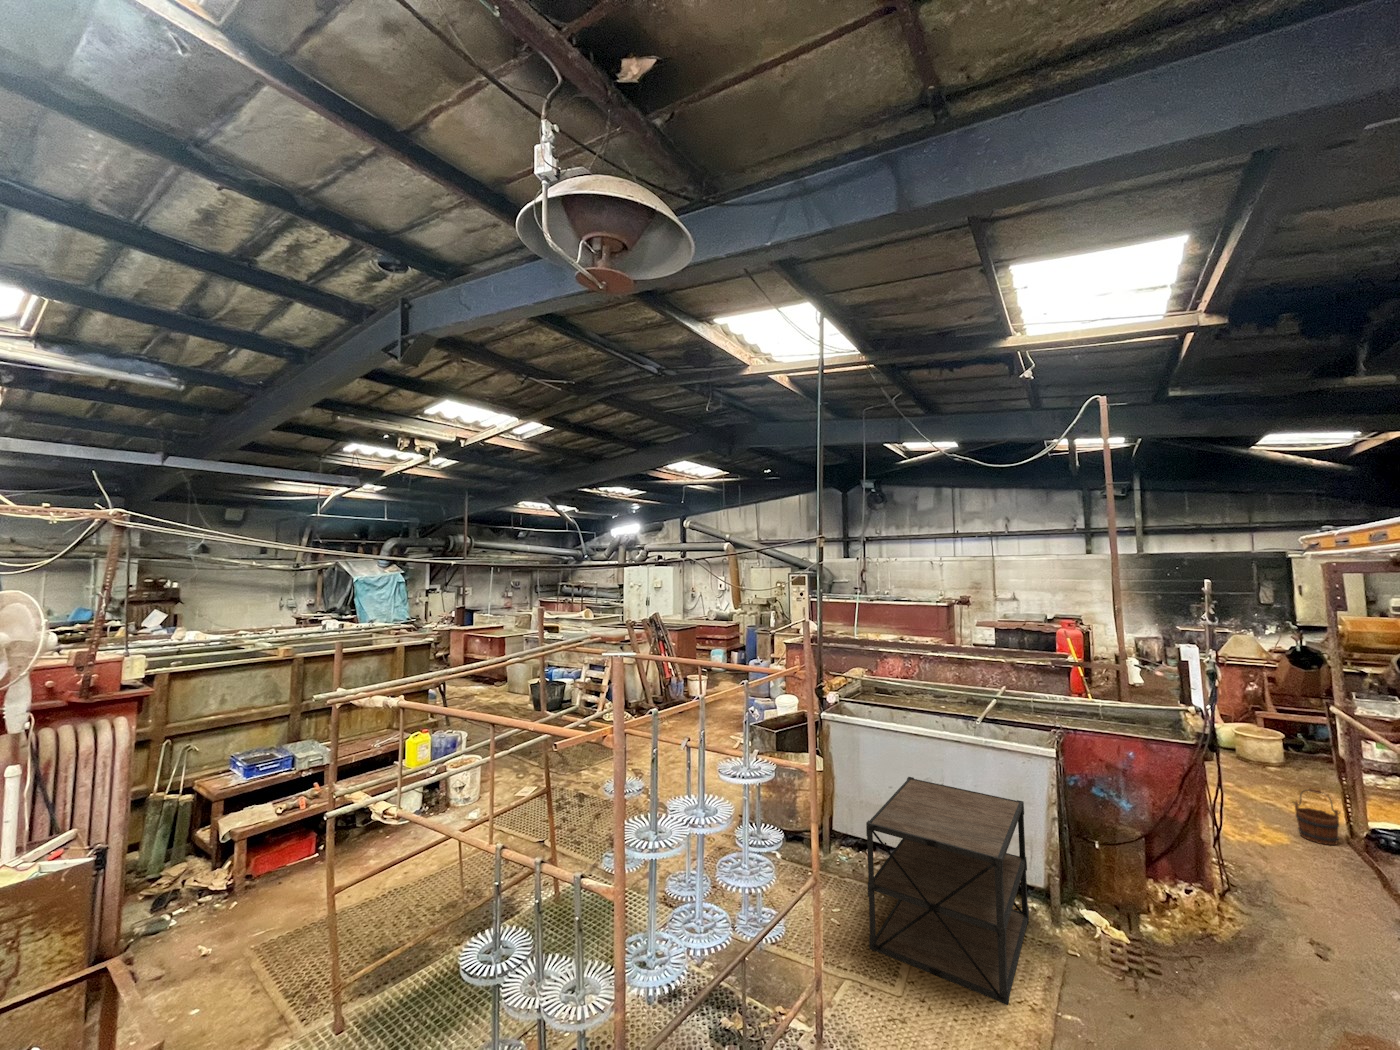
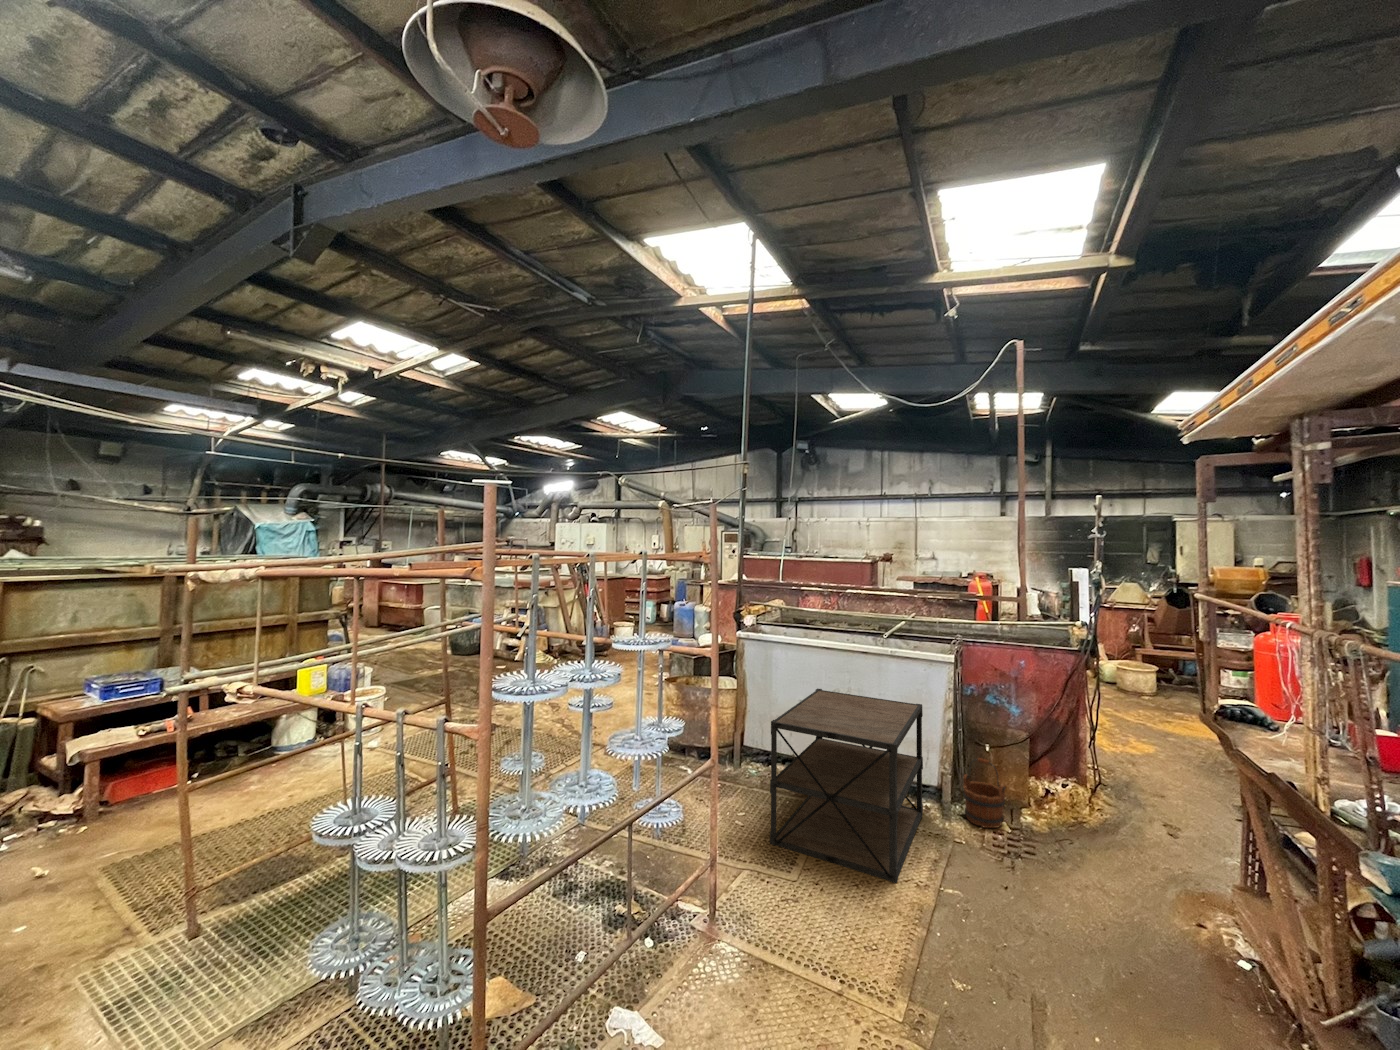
wooden bucket: present [1294,788,1340,845] -> present [963,758,1005,828]

